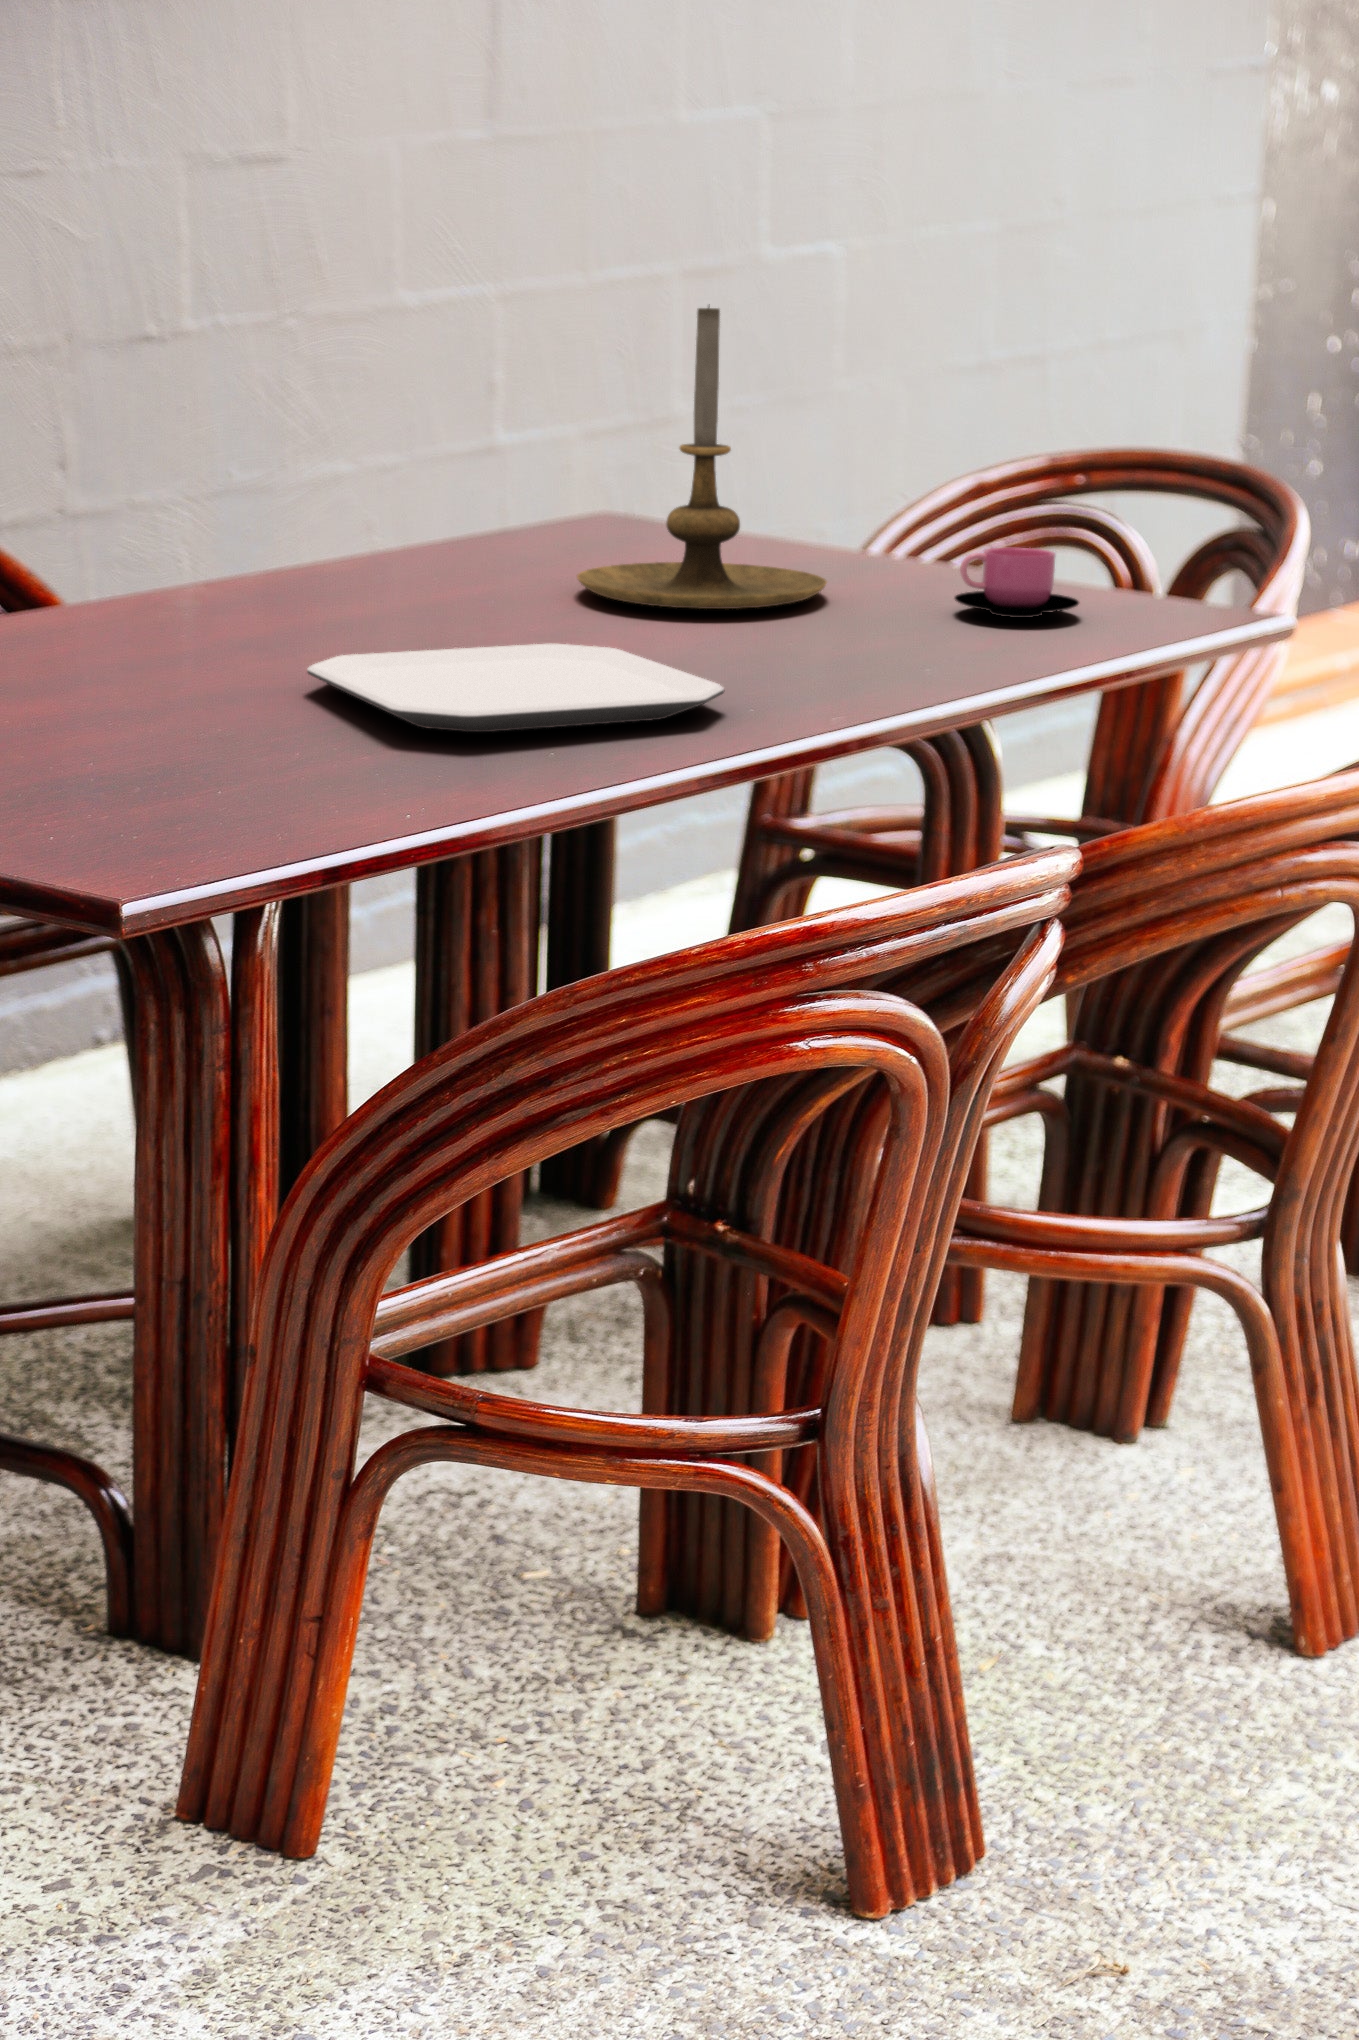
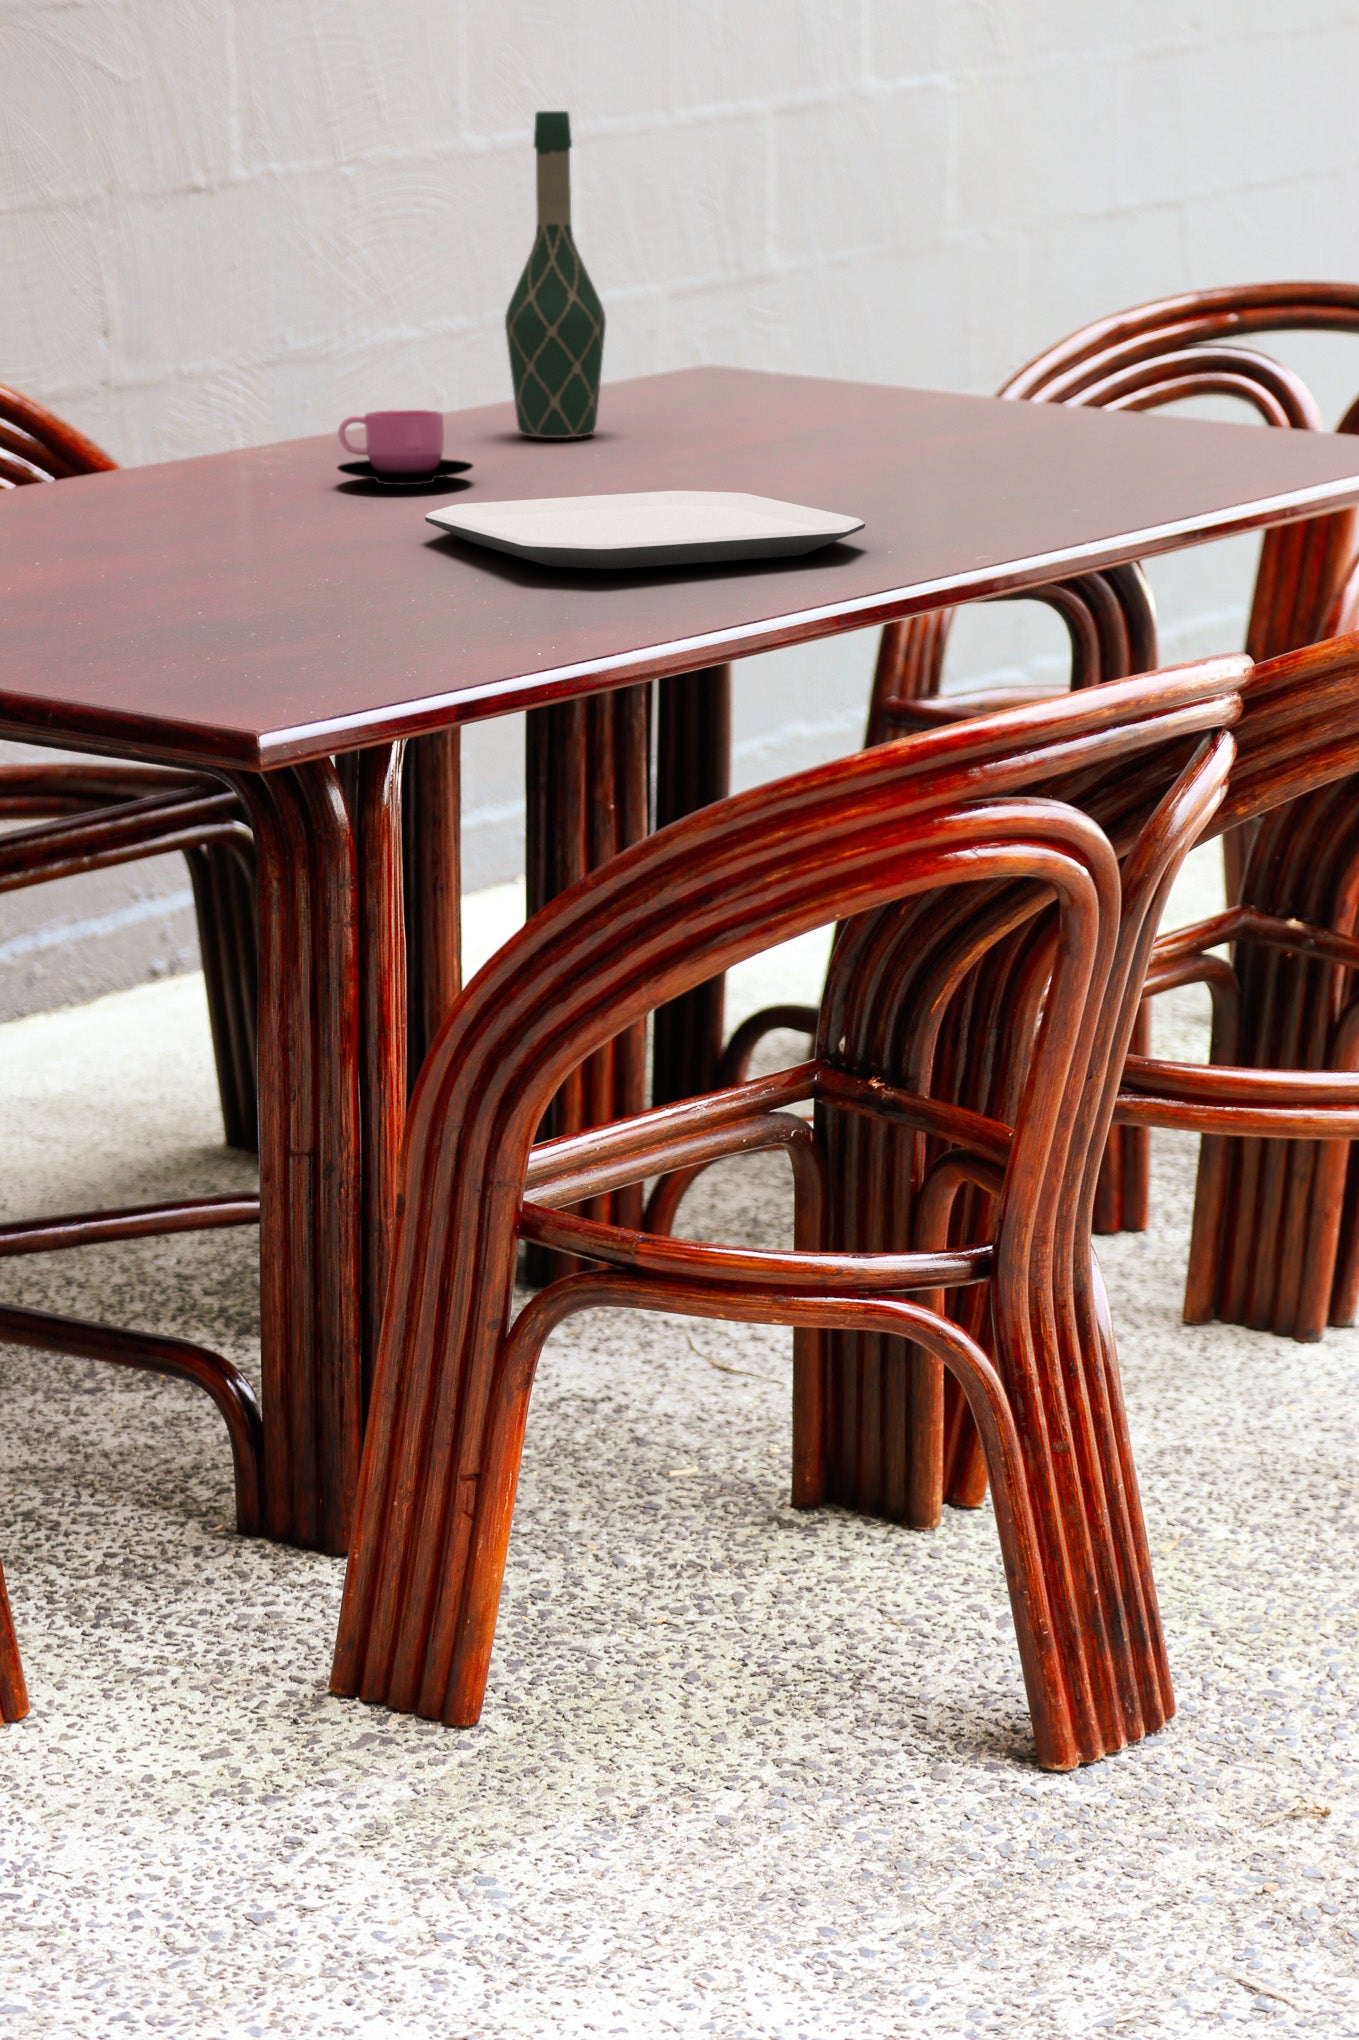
wine bottle: none [406,269,500,575] -> present [505,111,606,438]
candle holder: present [577,306,827,609] -> none [692,137,960,460]
cup: present [955,548,1079,618] -> present [337,410,473,485]

